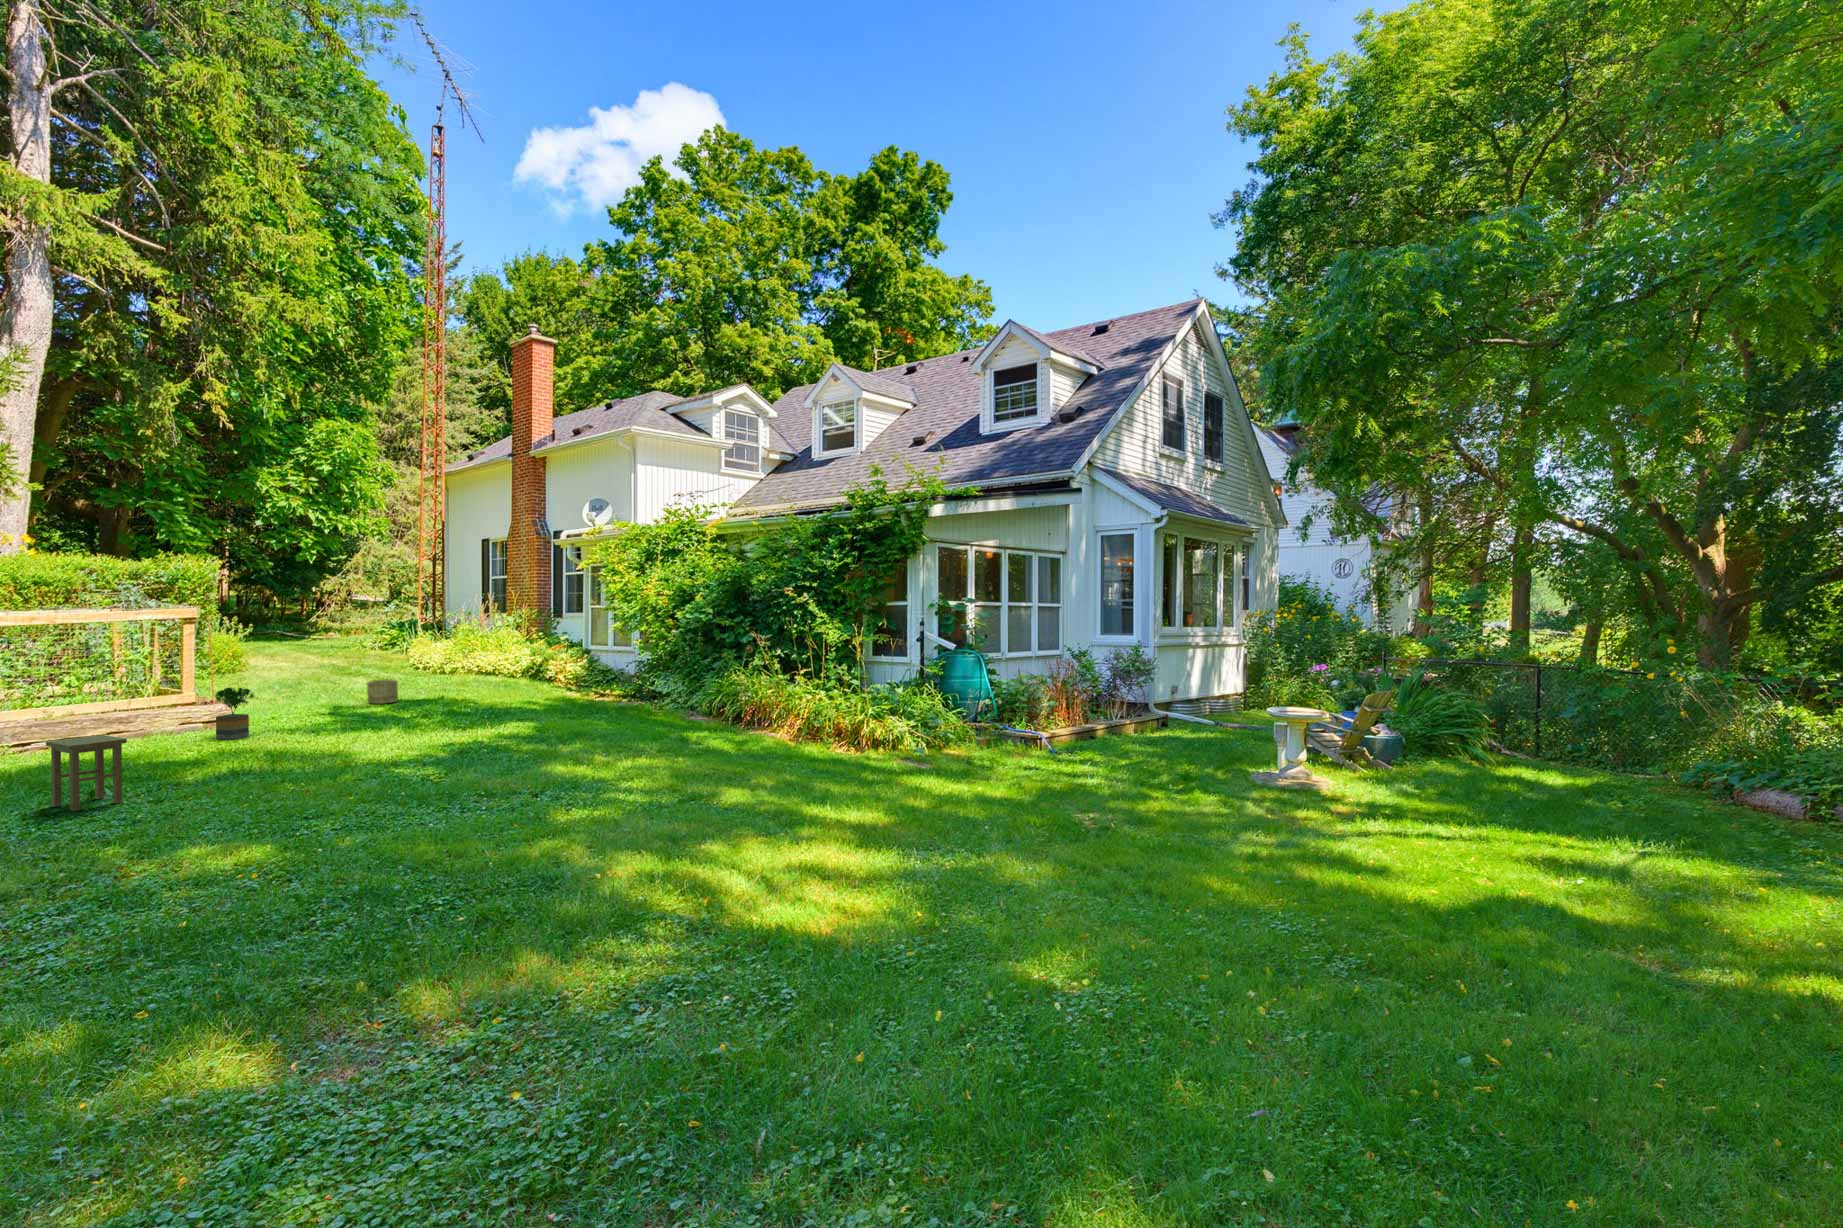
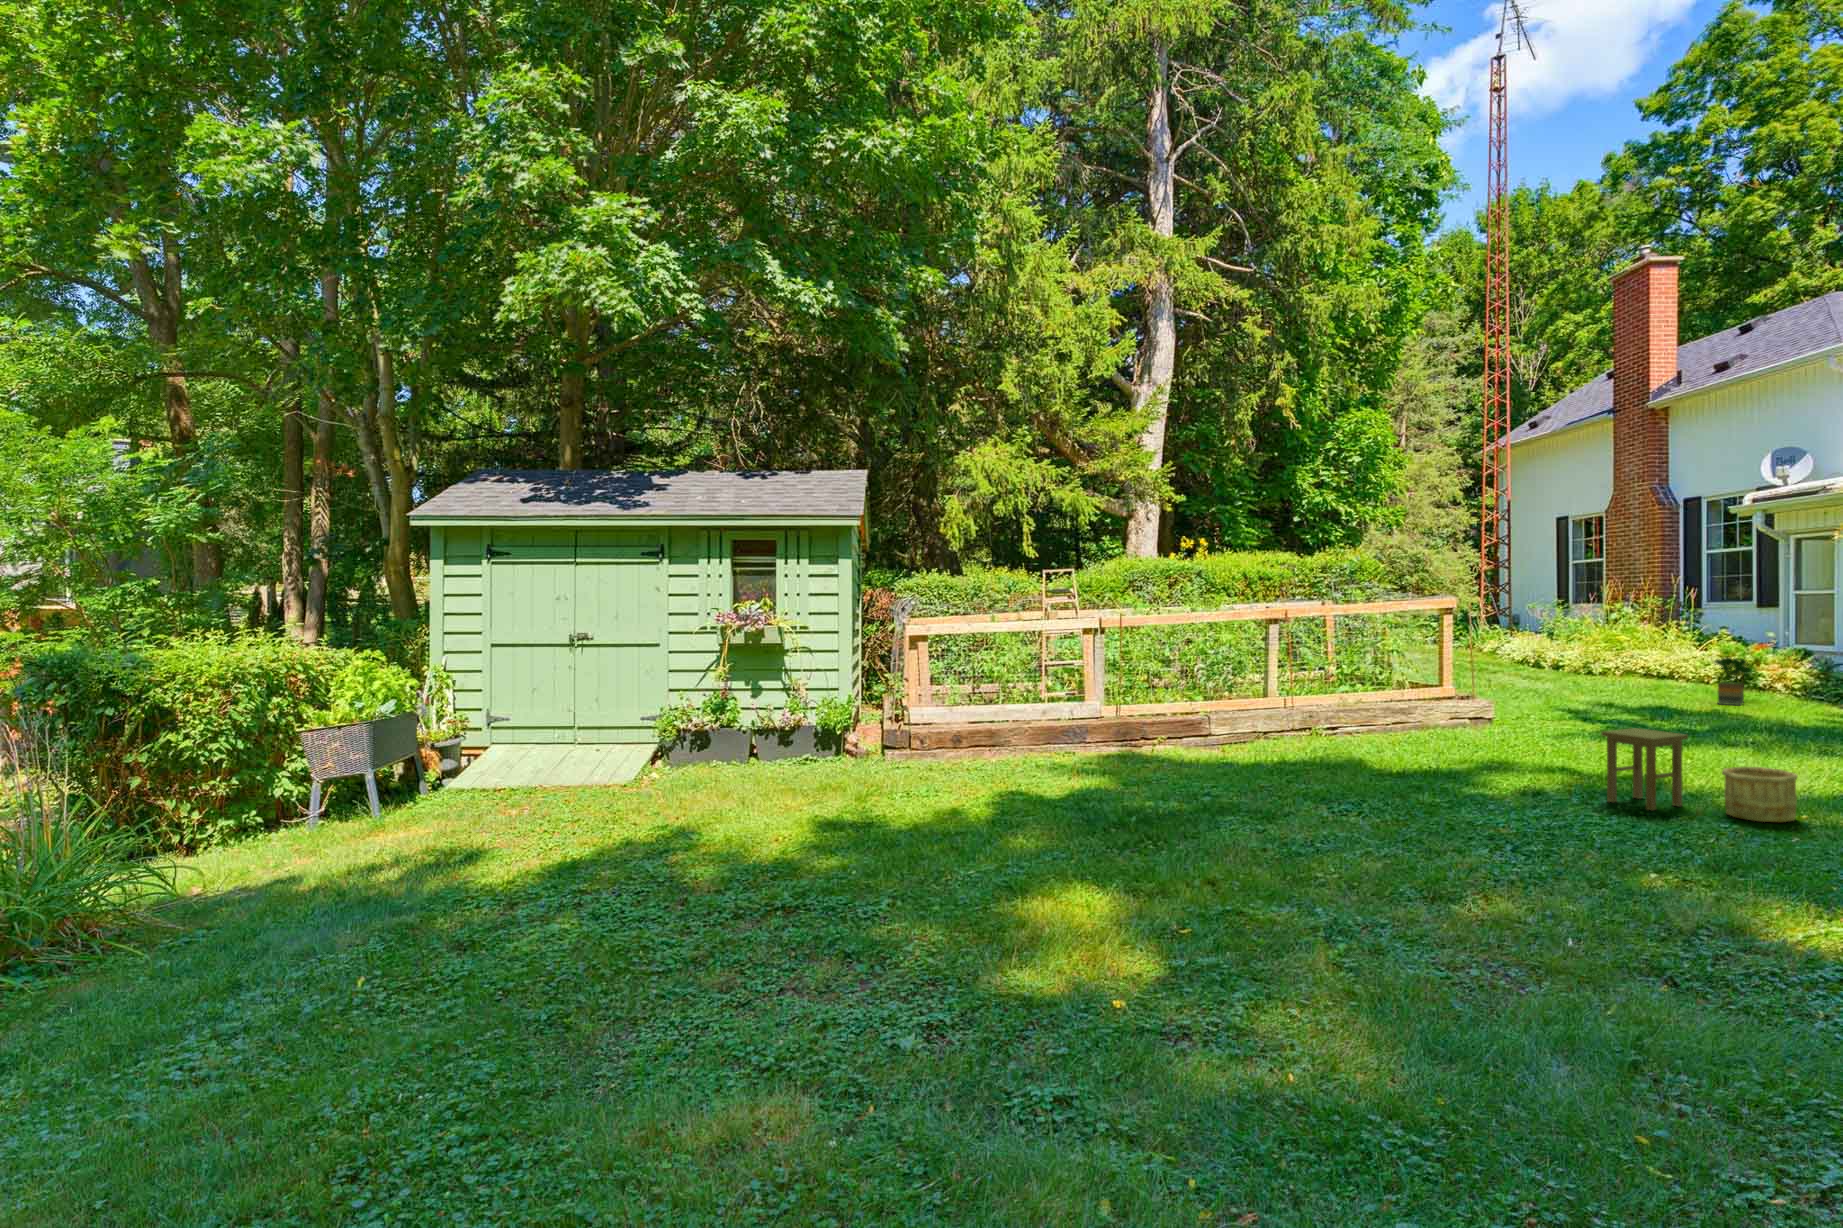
wooden bucket: present [367,680,398,704] -> present [1722,767,1798,822]
potted tree: present [215,688,254,740] -> present [1714,657,1750,705]

